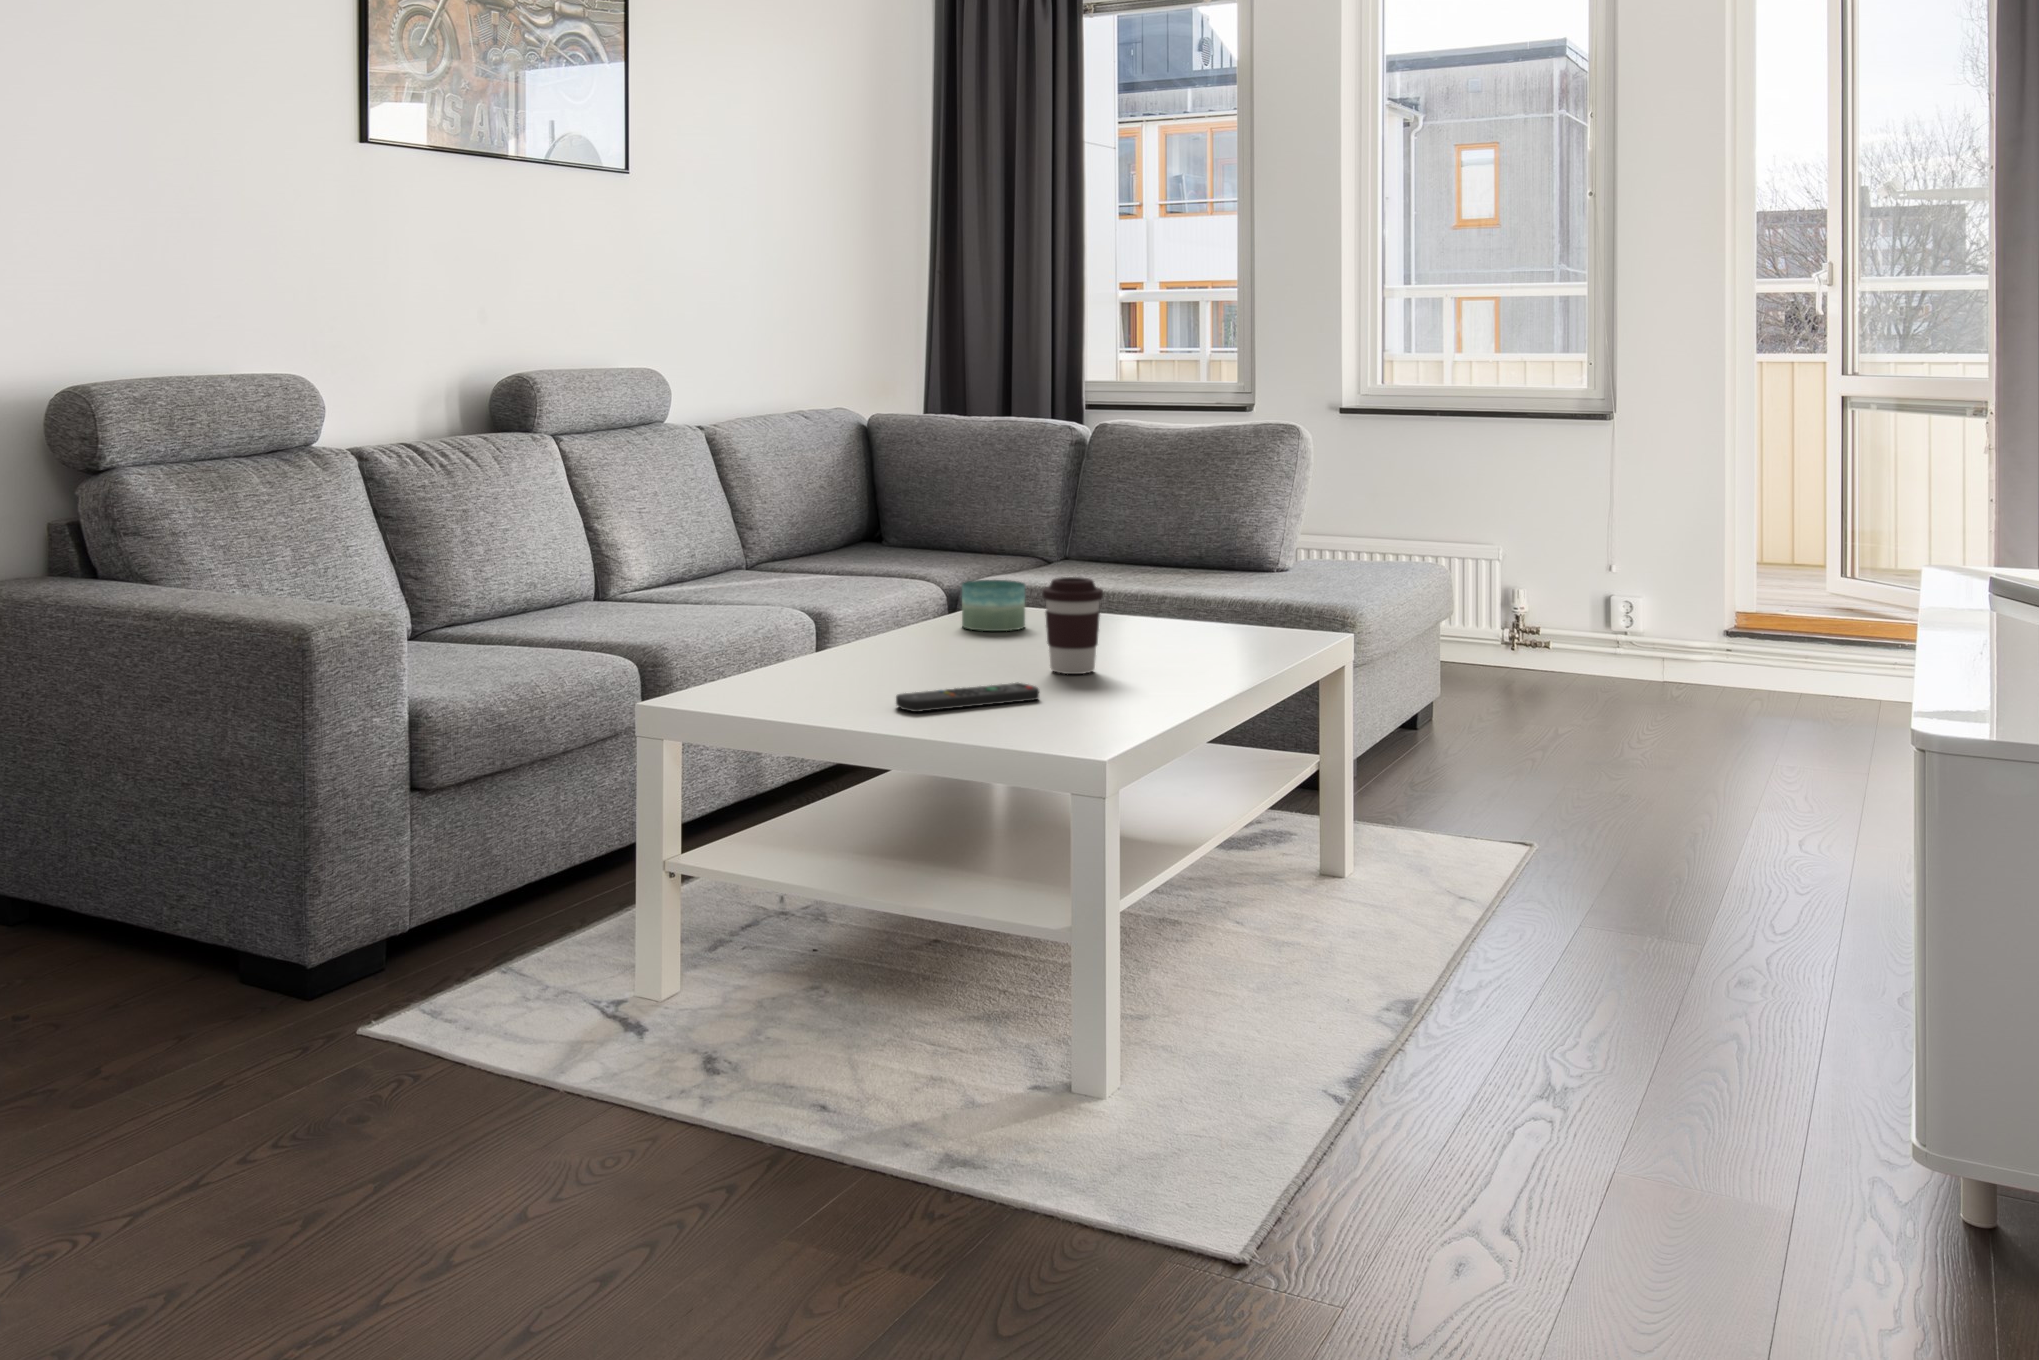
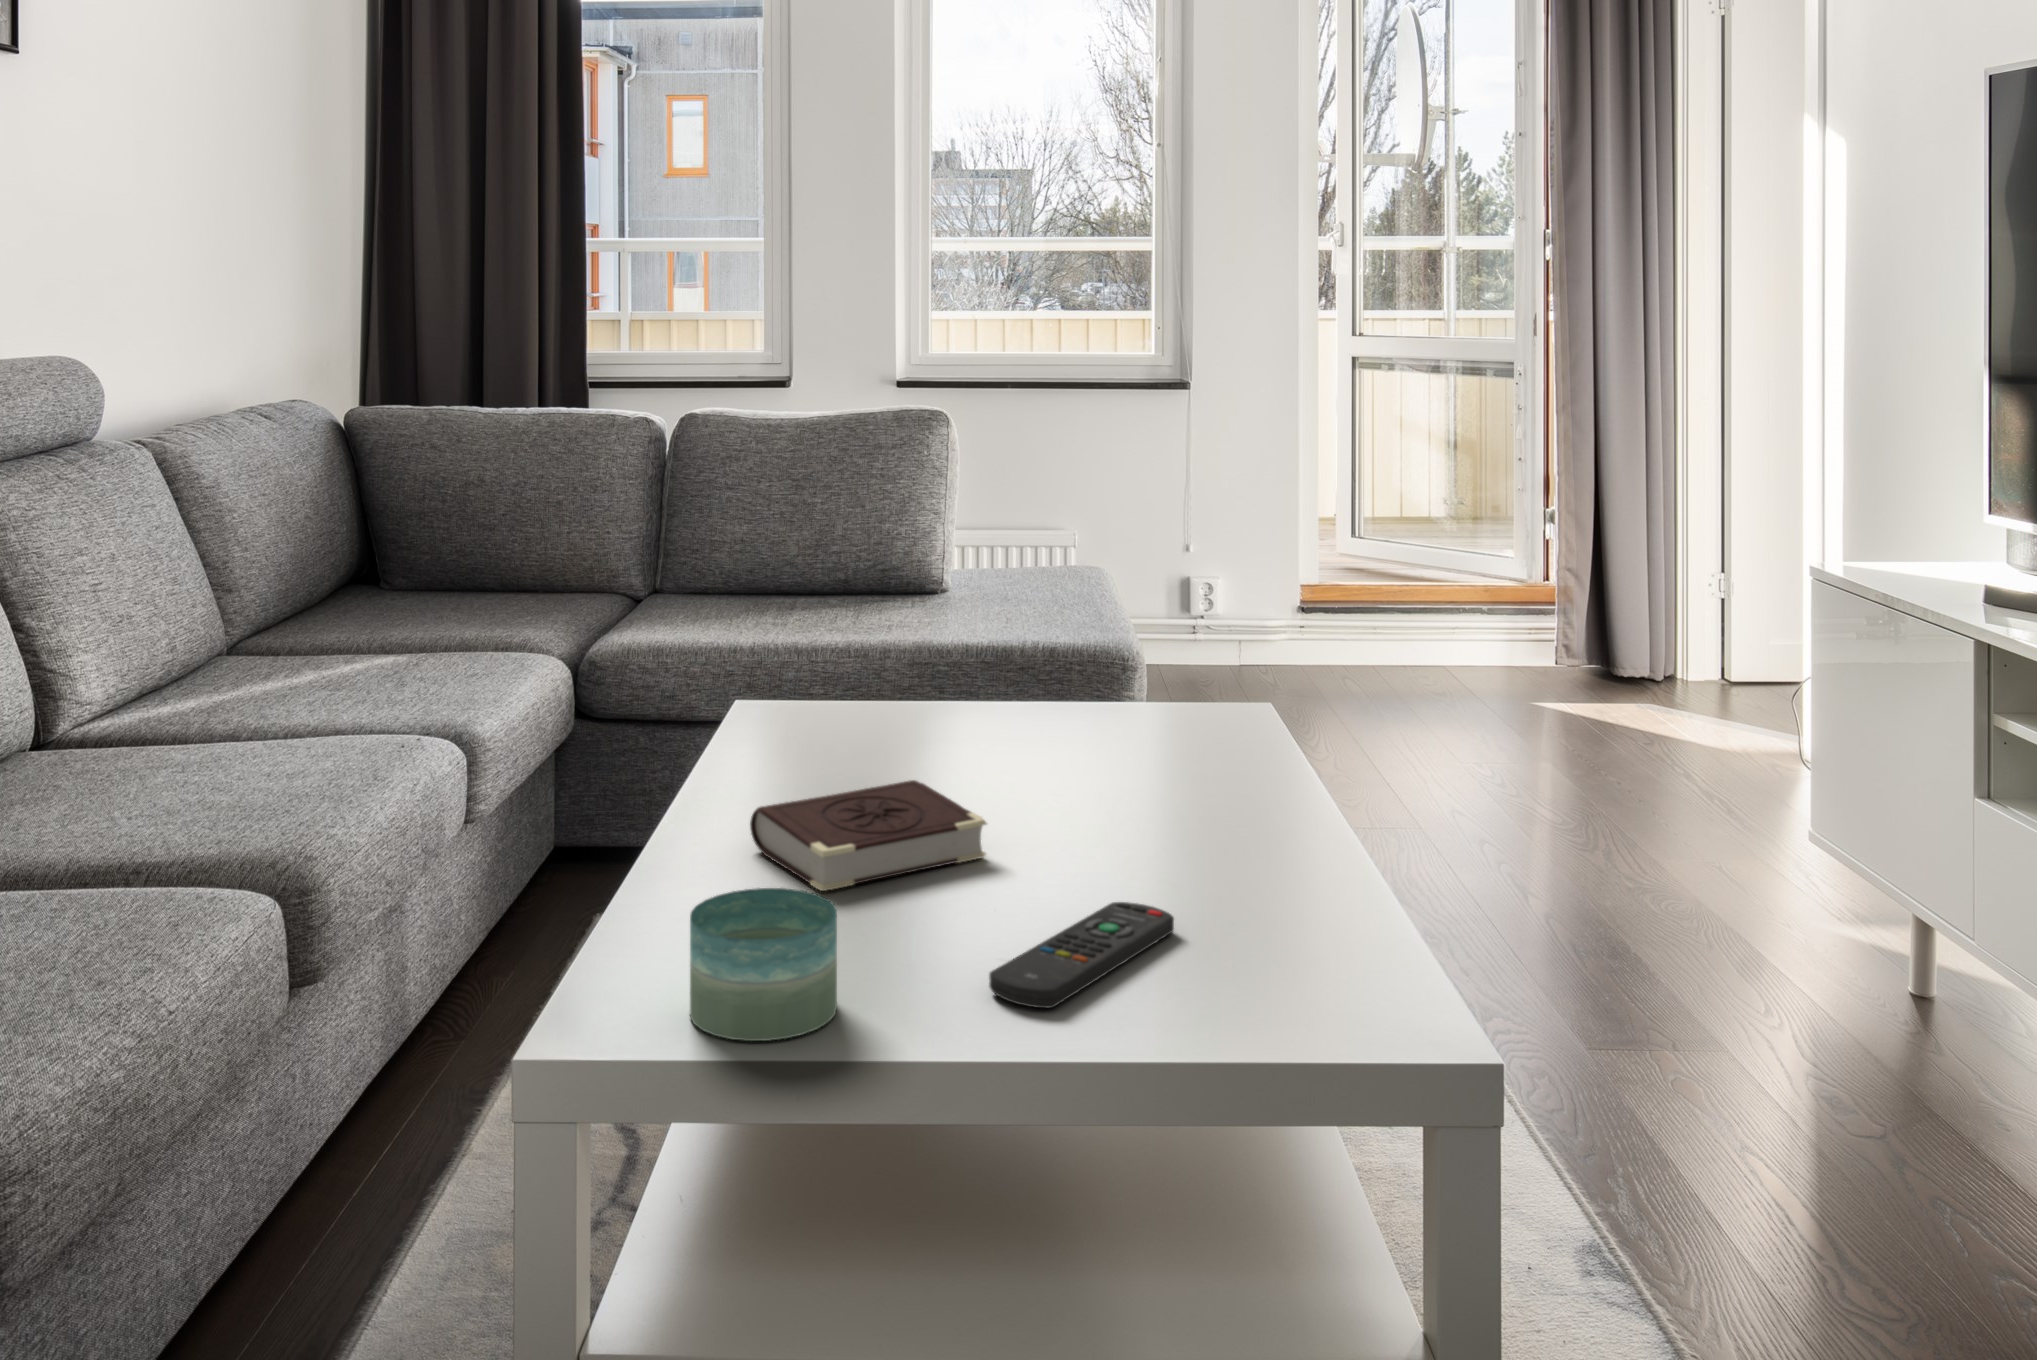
coffee cup: present [1042,577,1103,674] -> none [1053,696,1147,854]
candle: present [962,580,1025,631] -> present [690,888,837,1041]
book: none [874,628,996,670] -> present [750,780,986,891]

